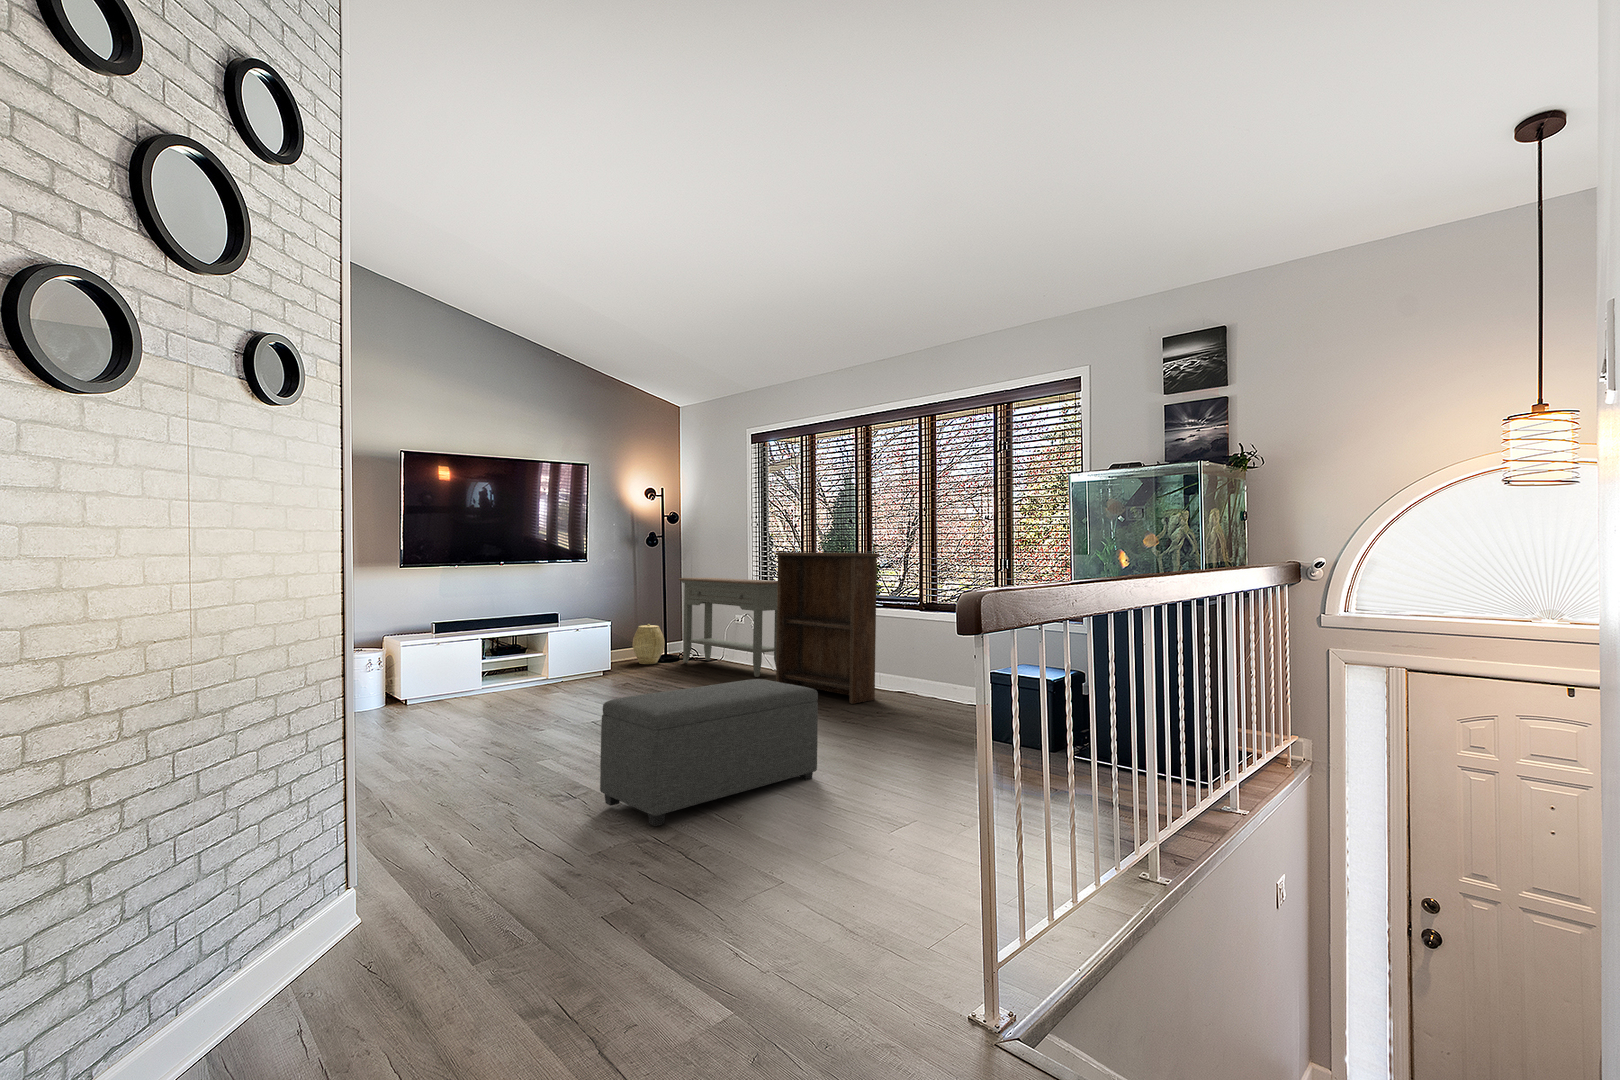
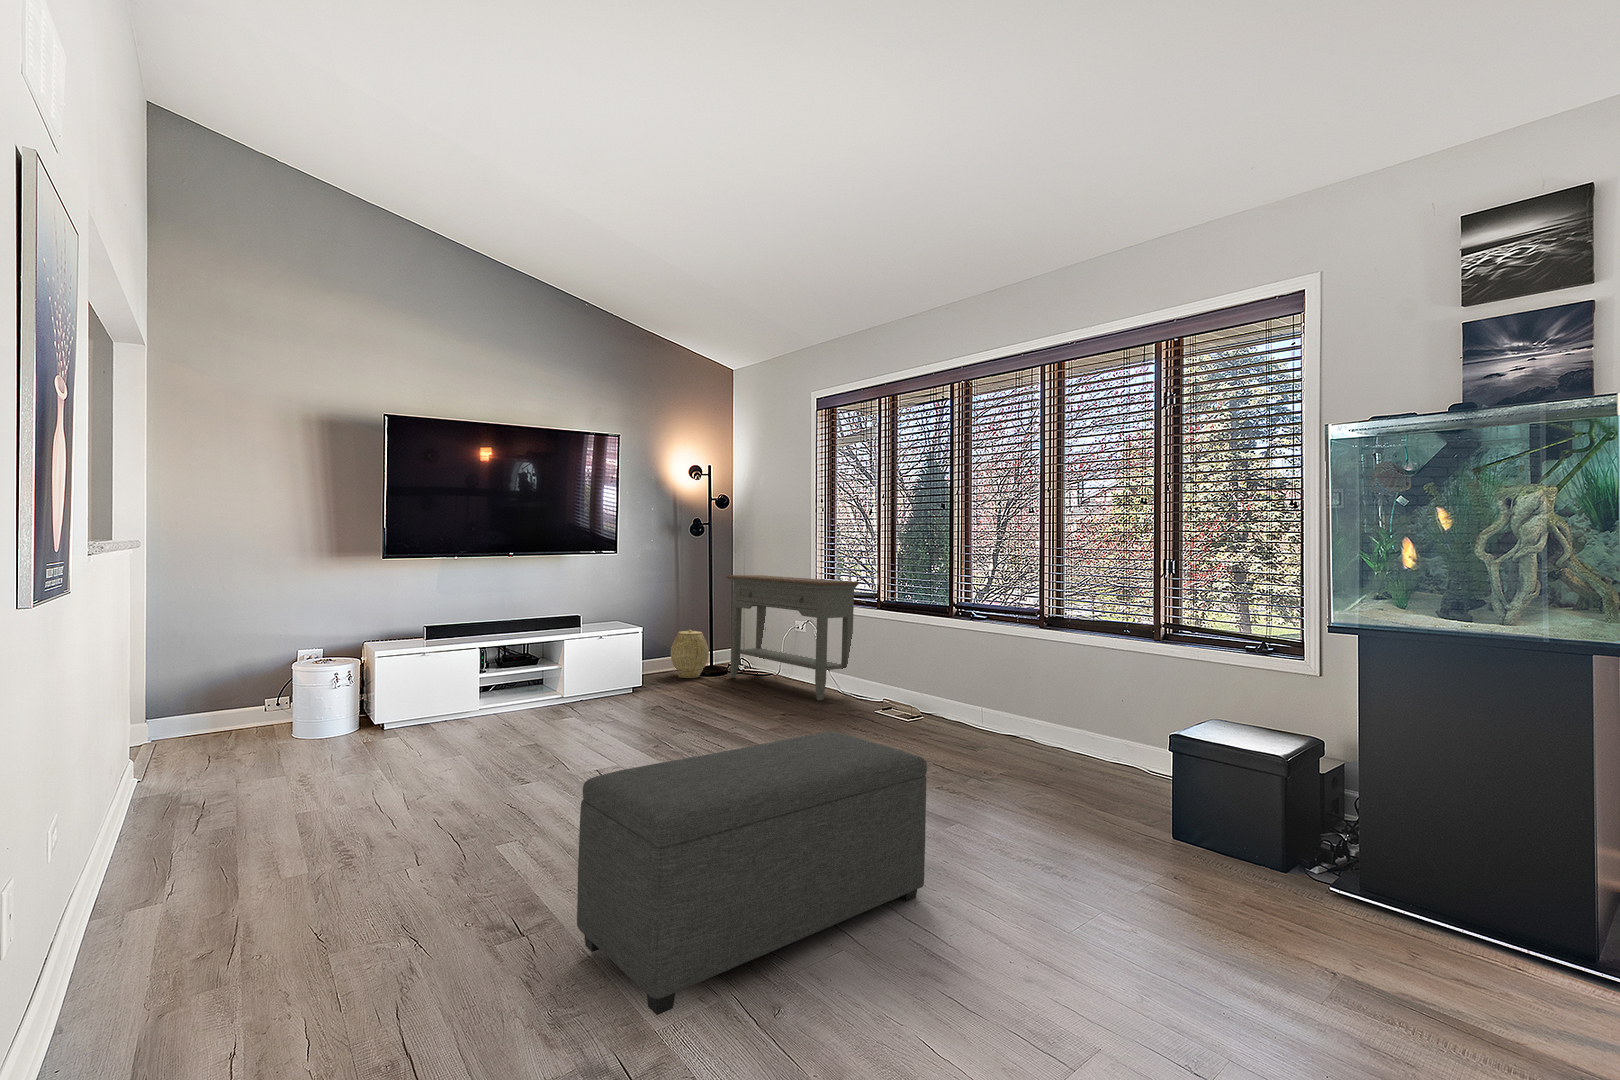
bookshelf: present [775,552,880,704] -> none [845,545,987,748]

